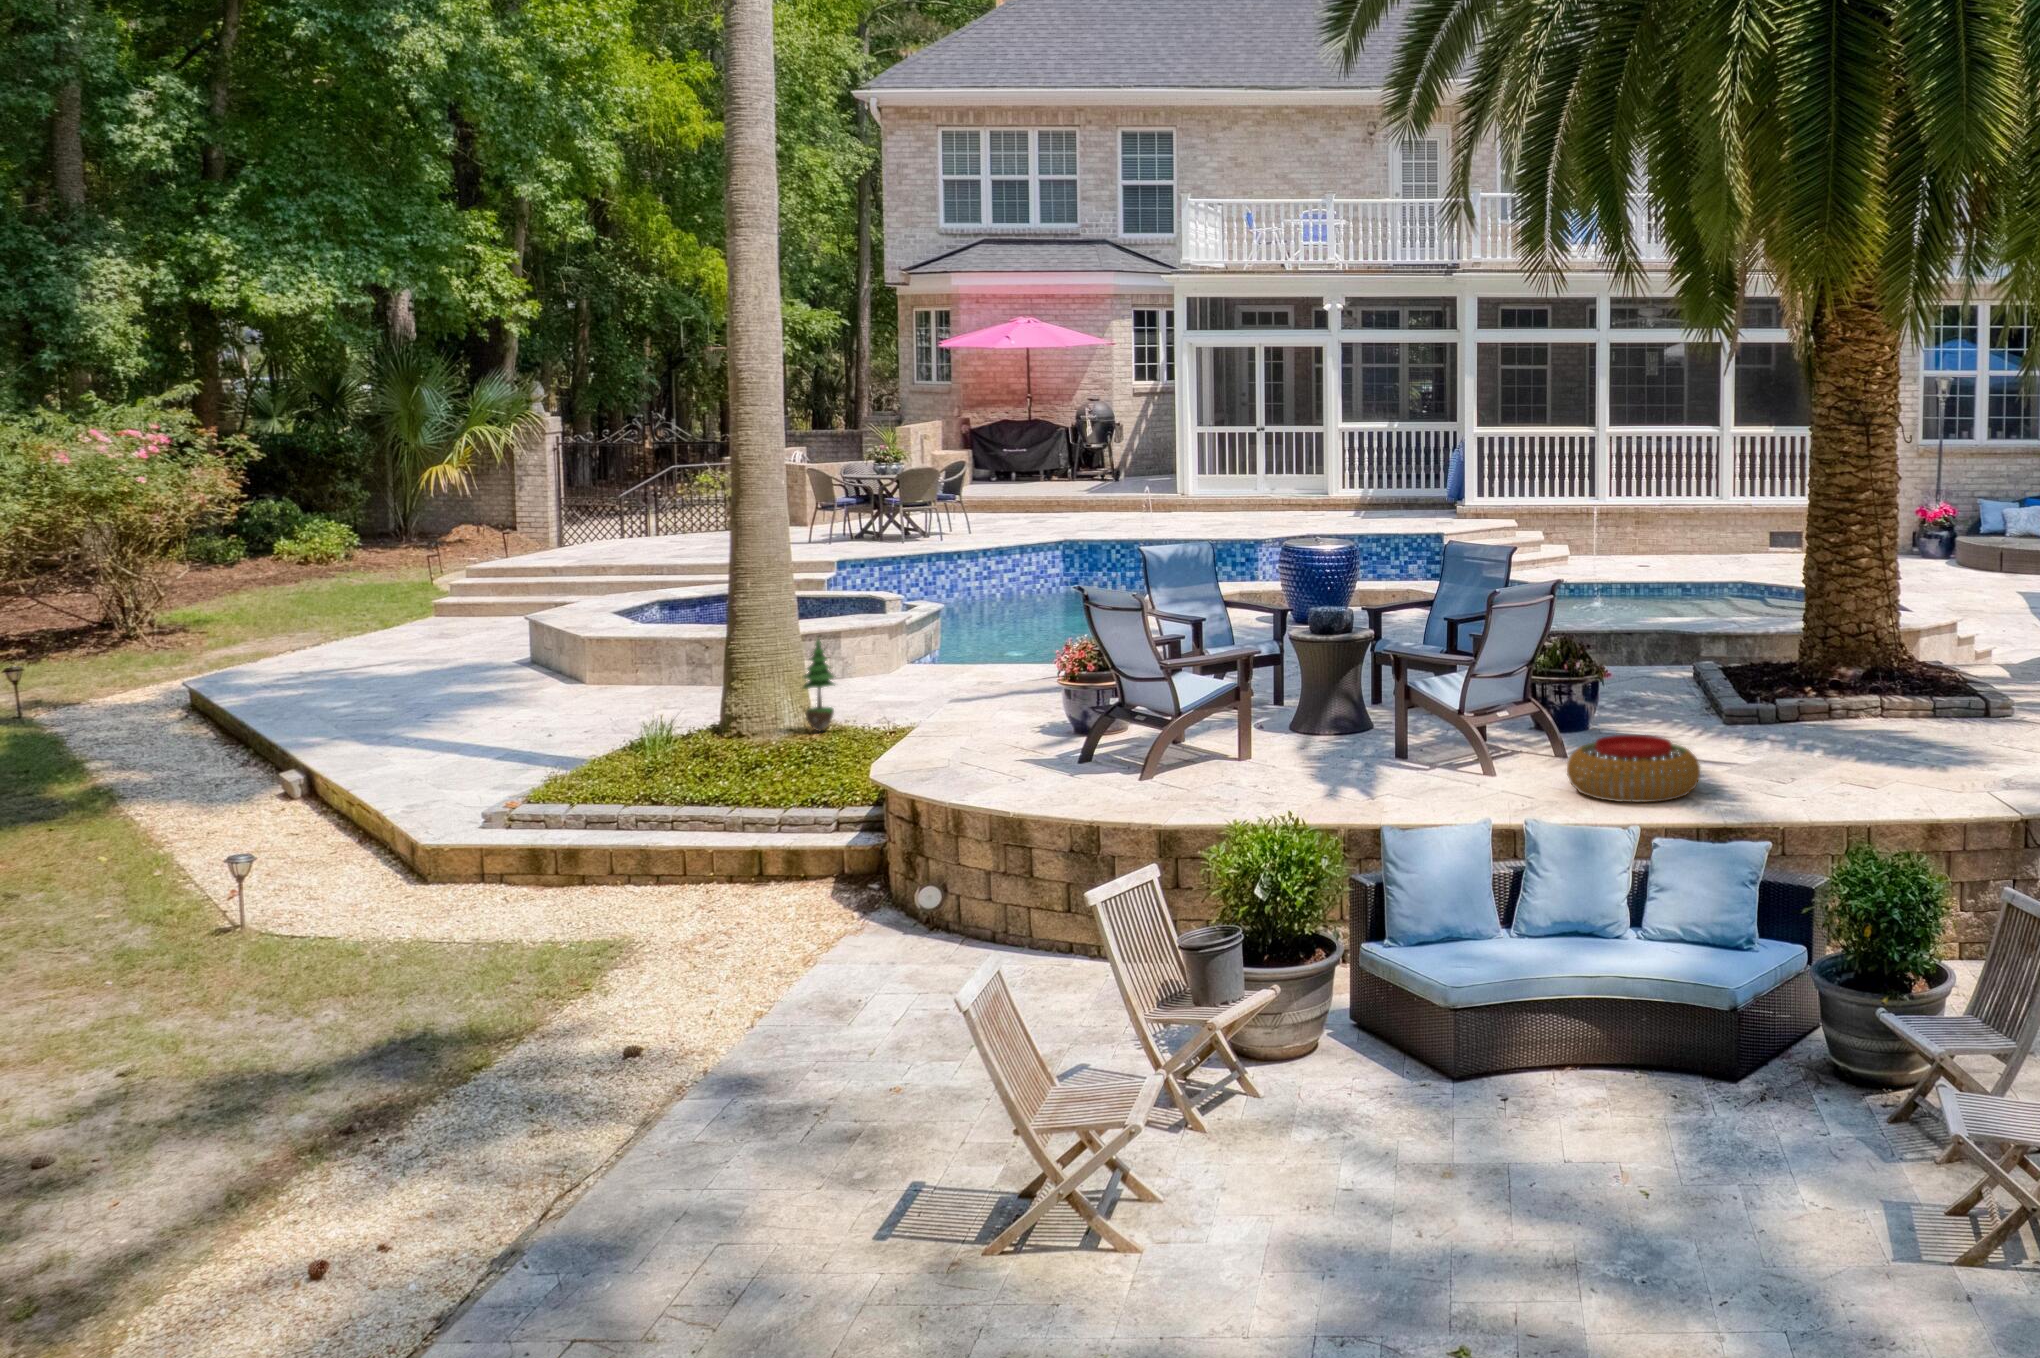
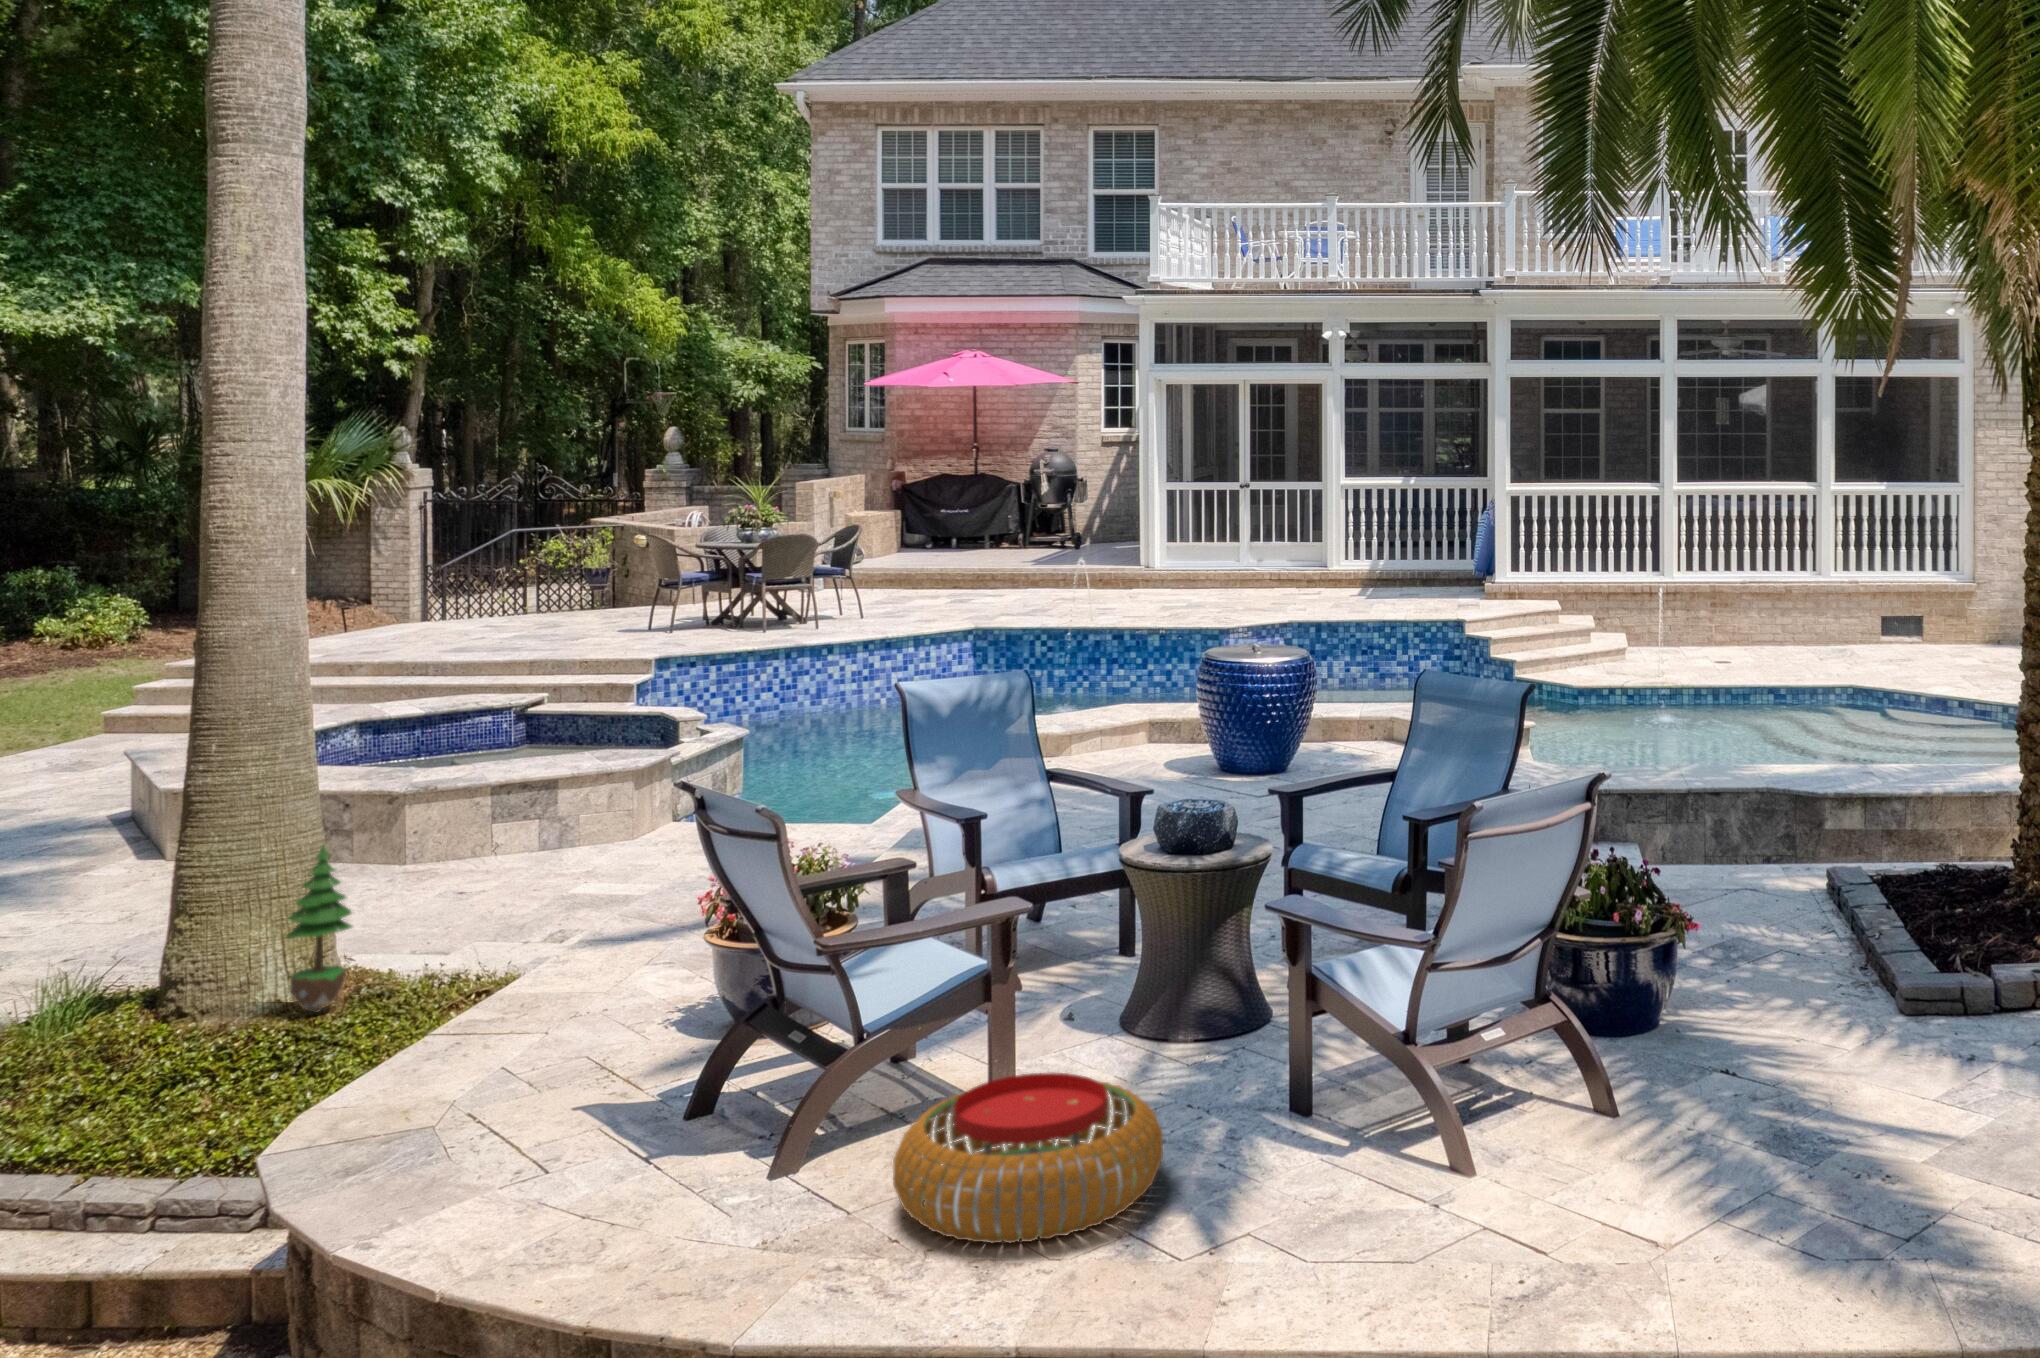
pouf: present [1567,735,1700,802] -> present [893,1073,1163,1244]

